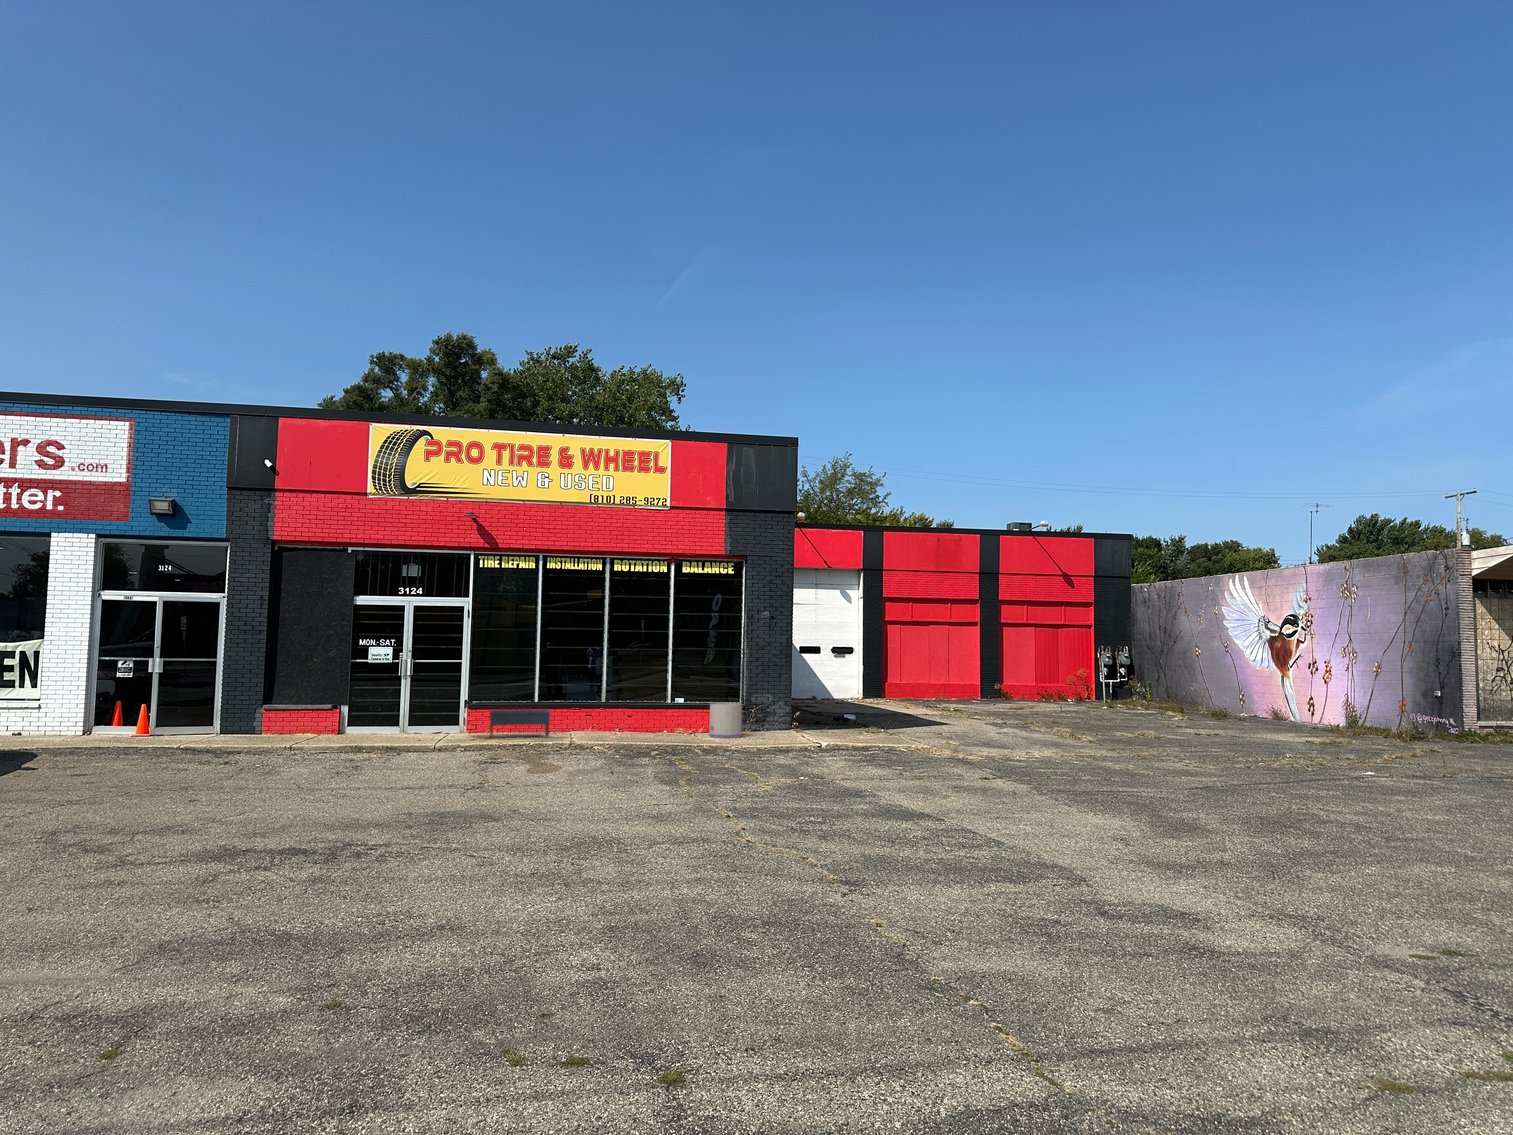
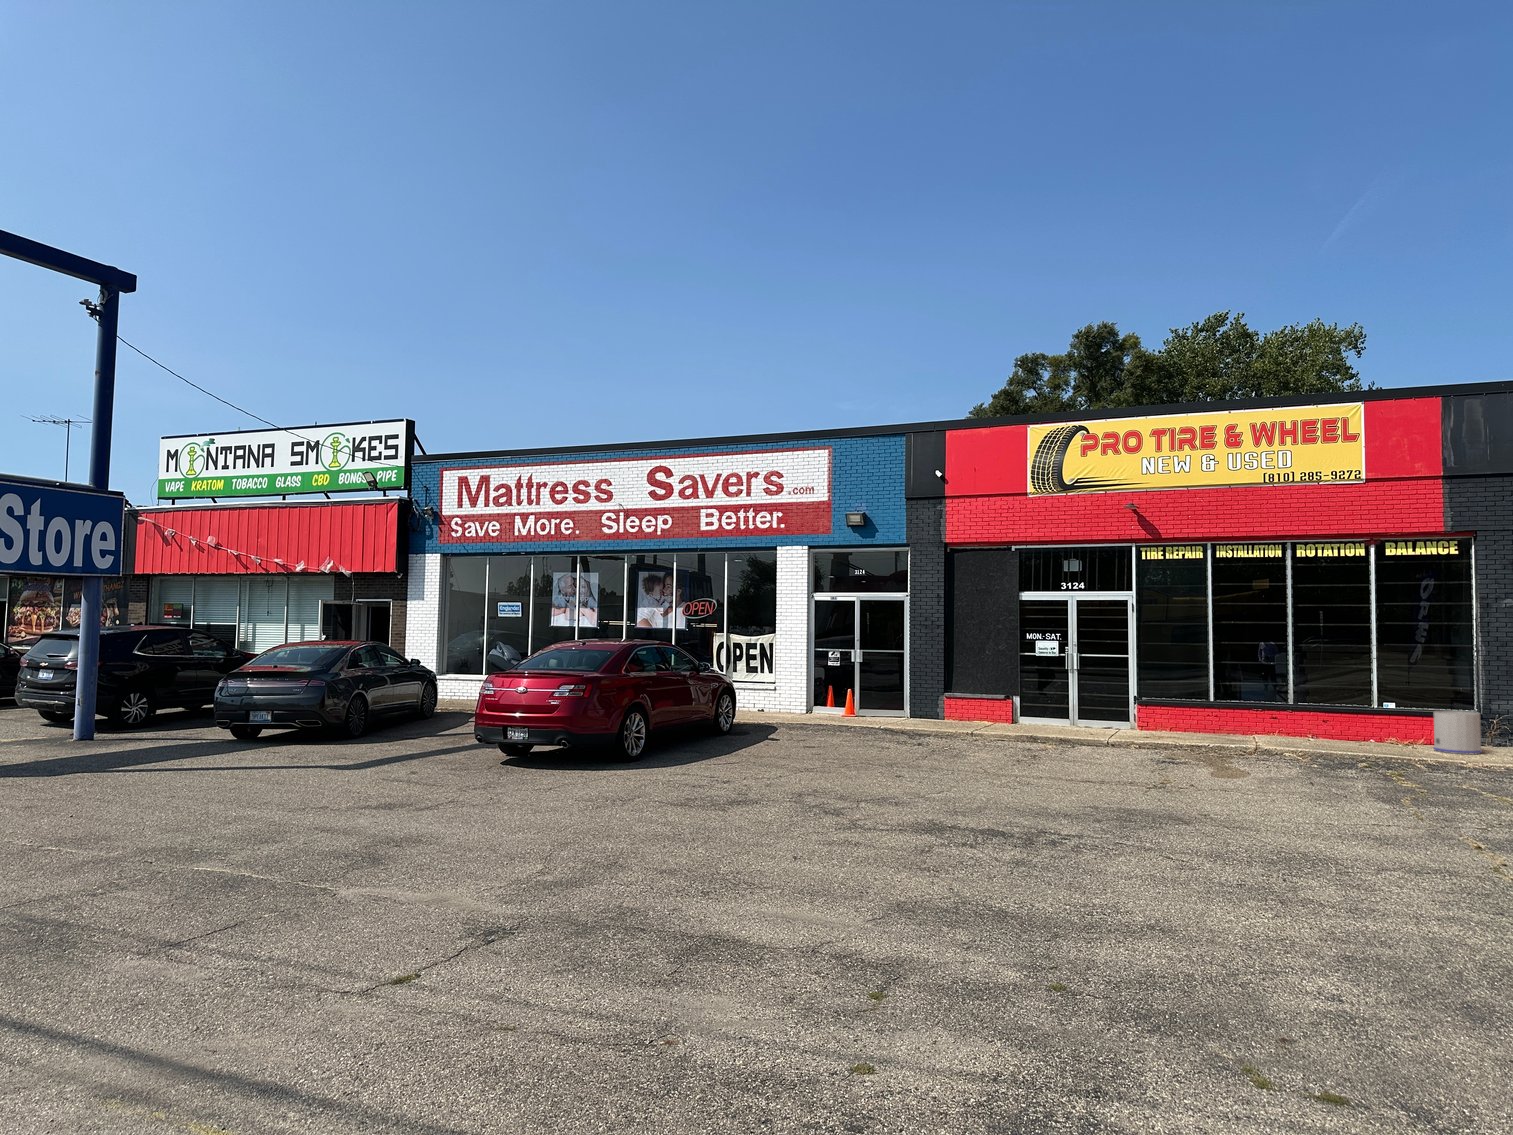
bench: present [490,709,550,738] -> none [1160,707,1228,740]

